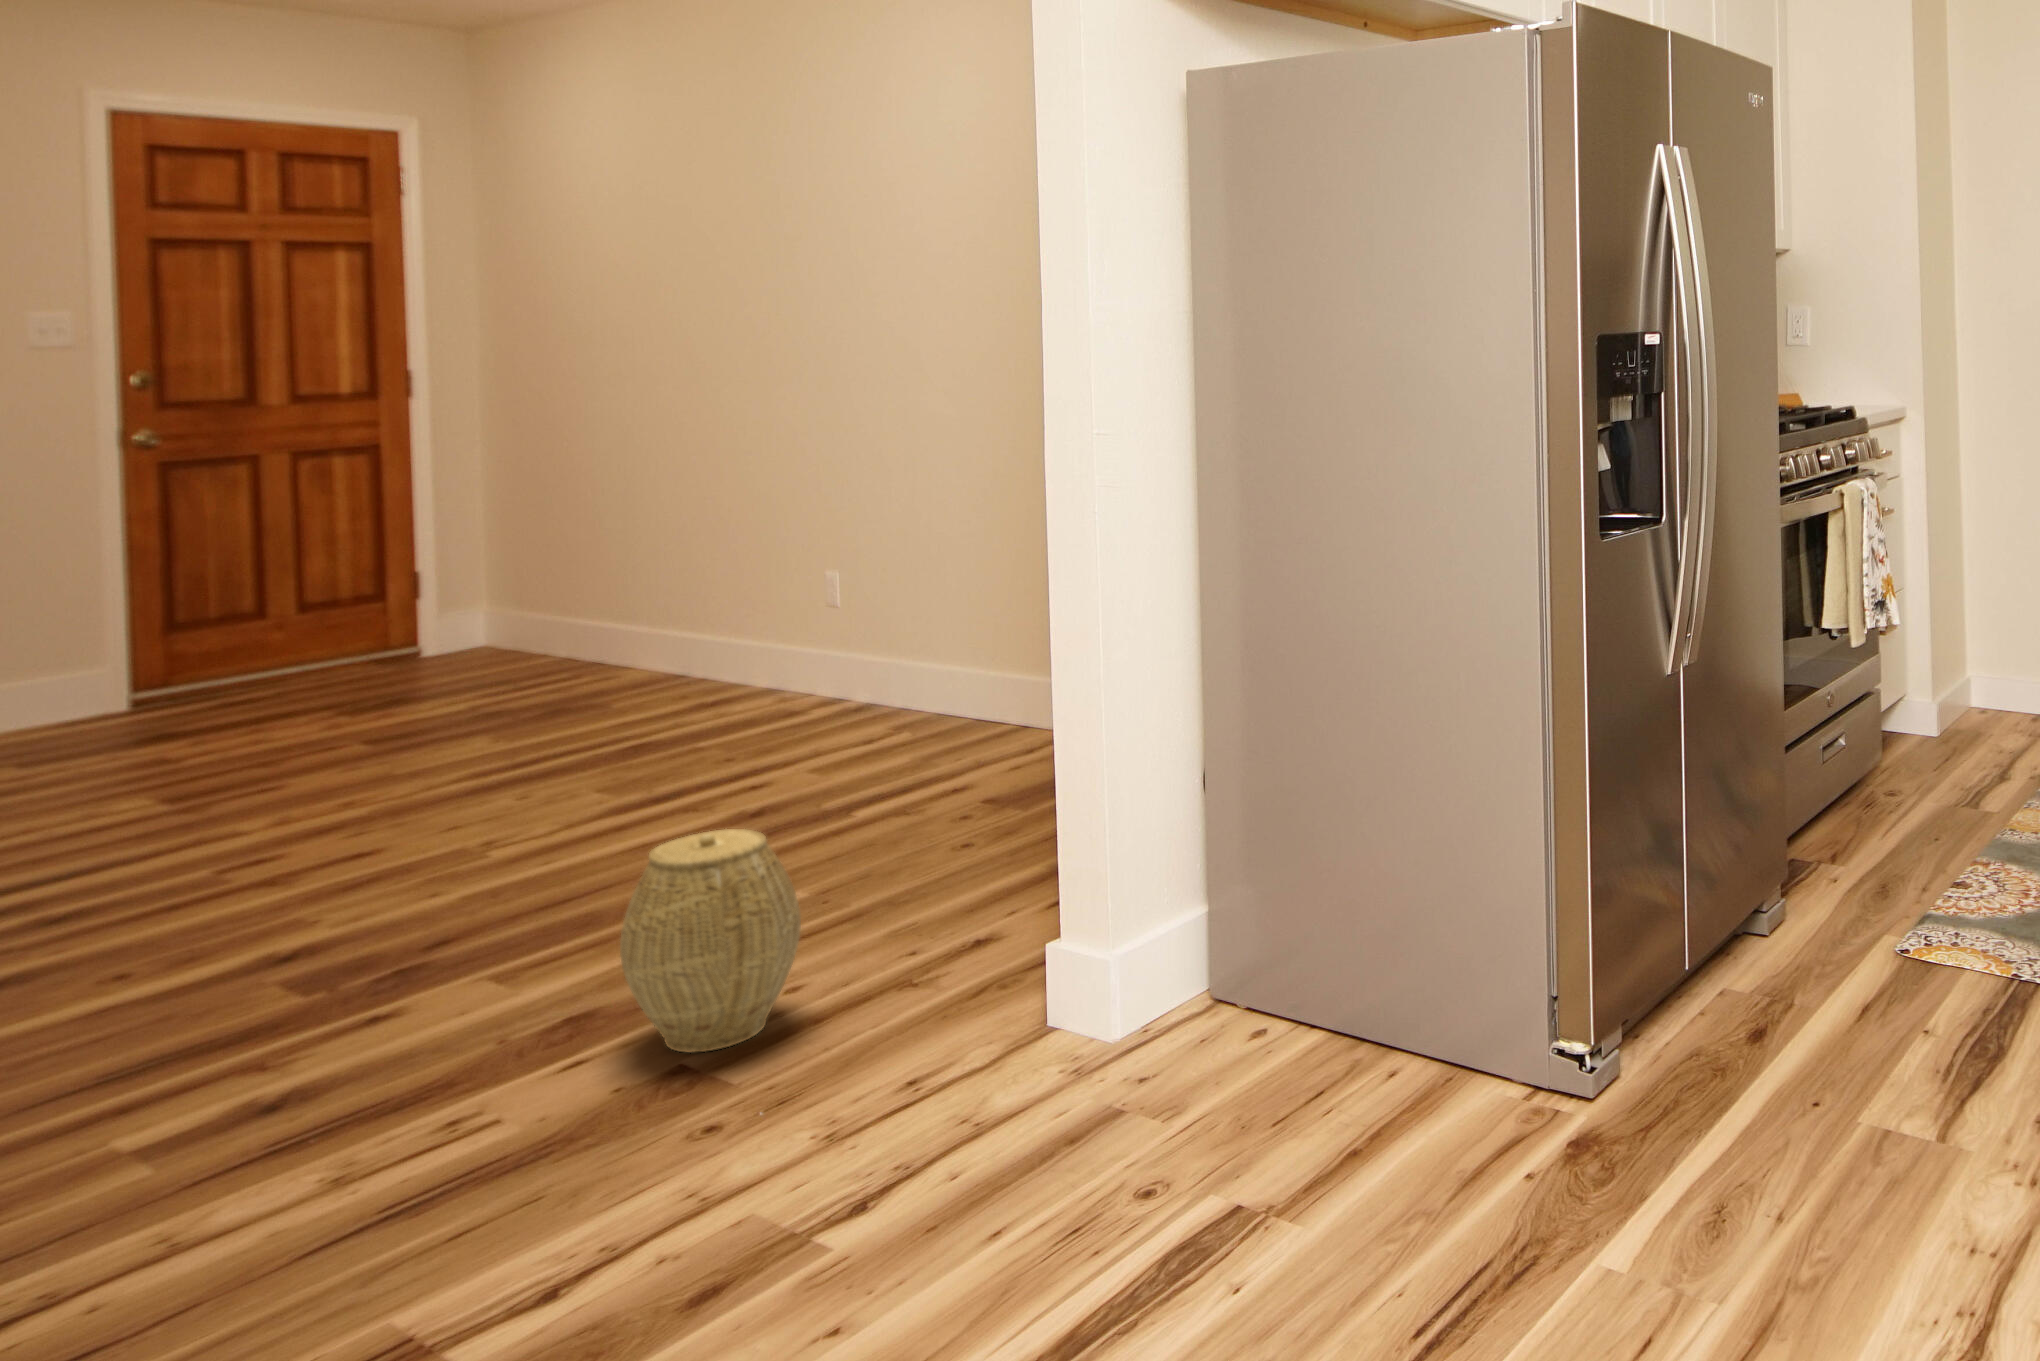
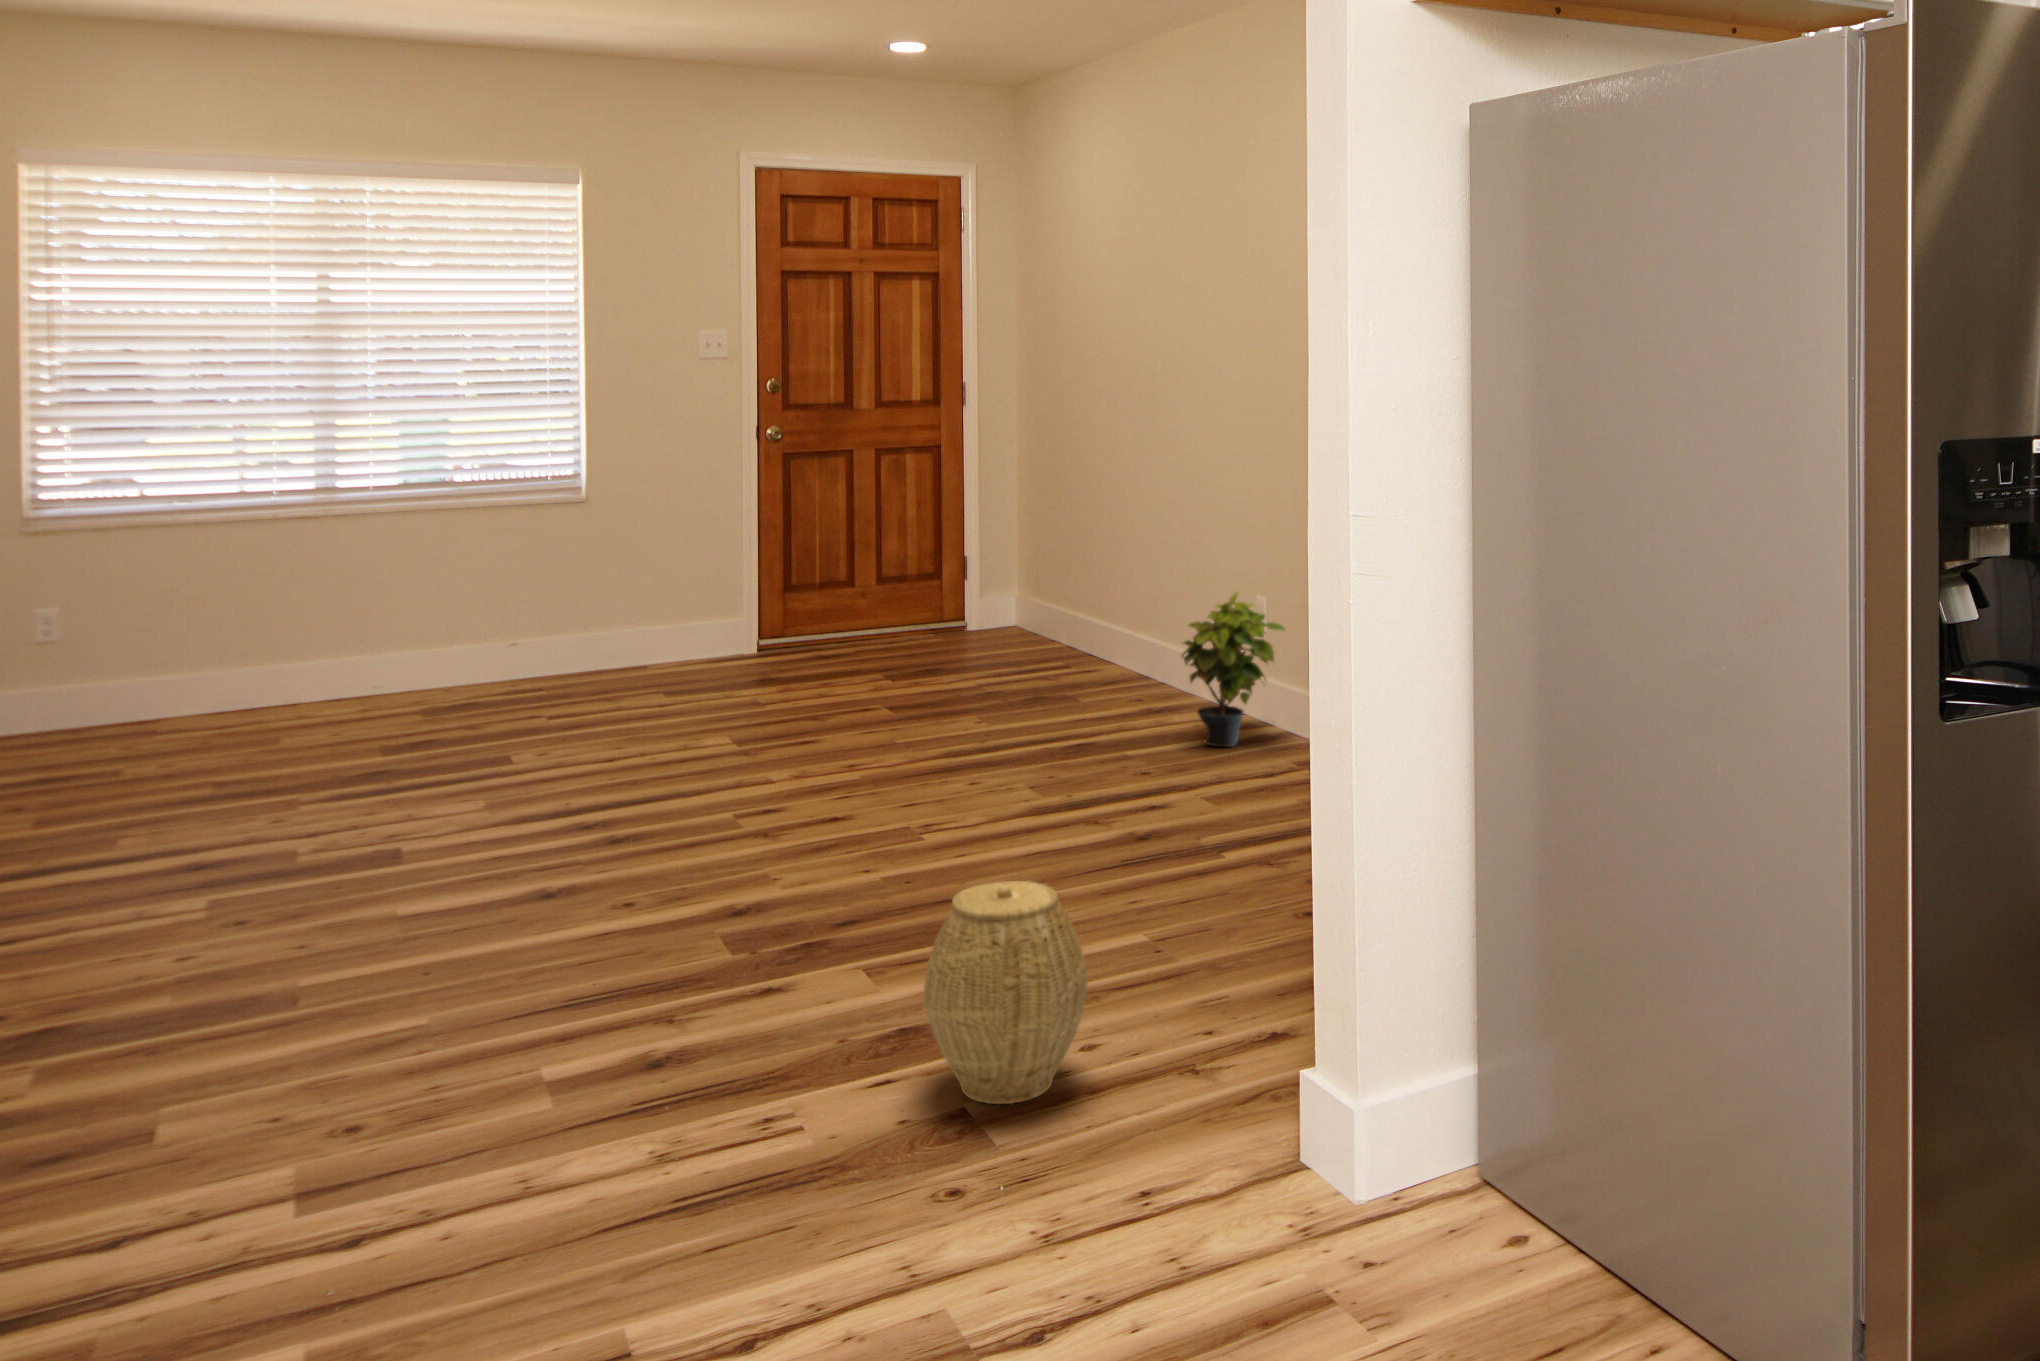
potted plant: none [746,558,865,717] -> present [1182,593,1285,747]

